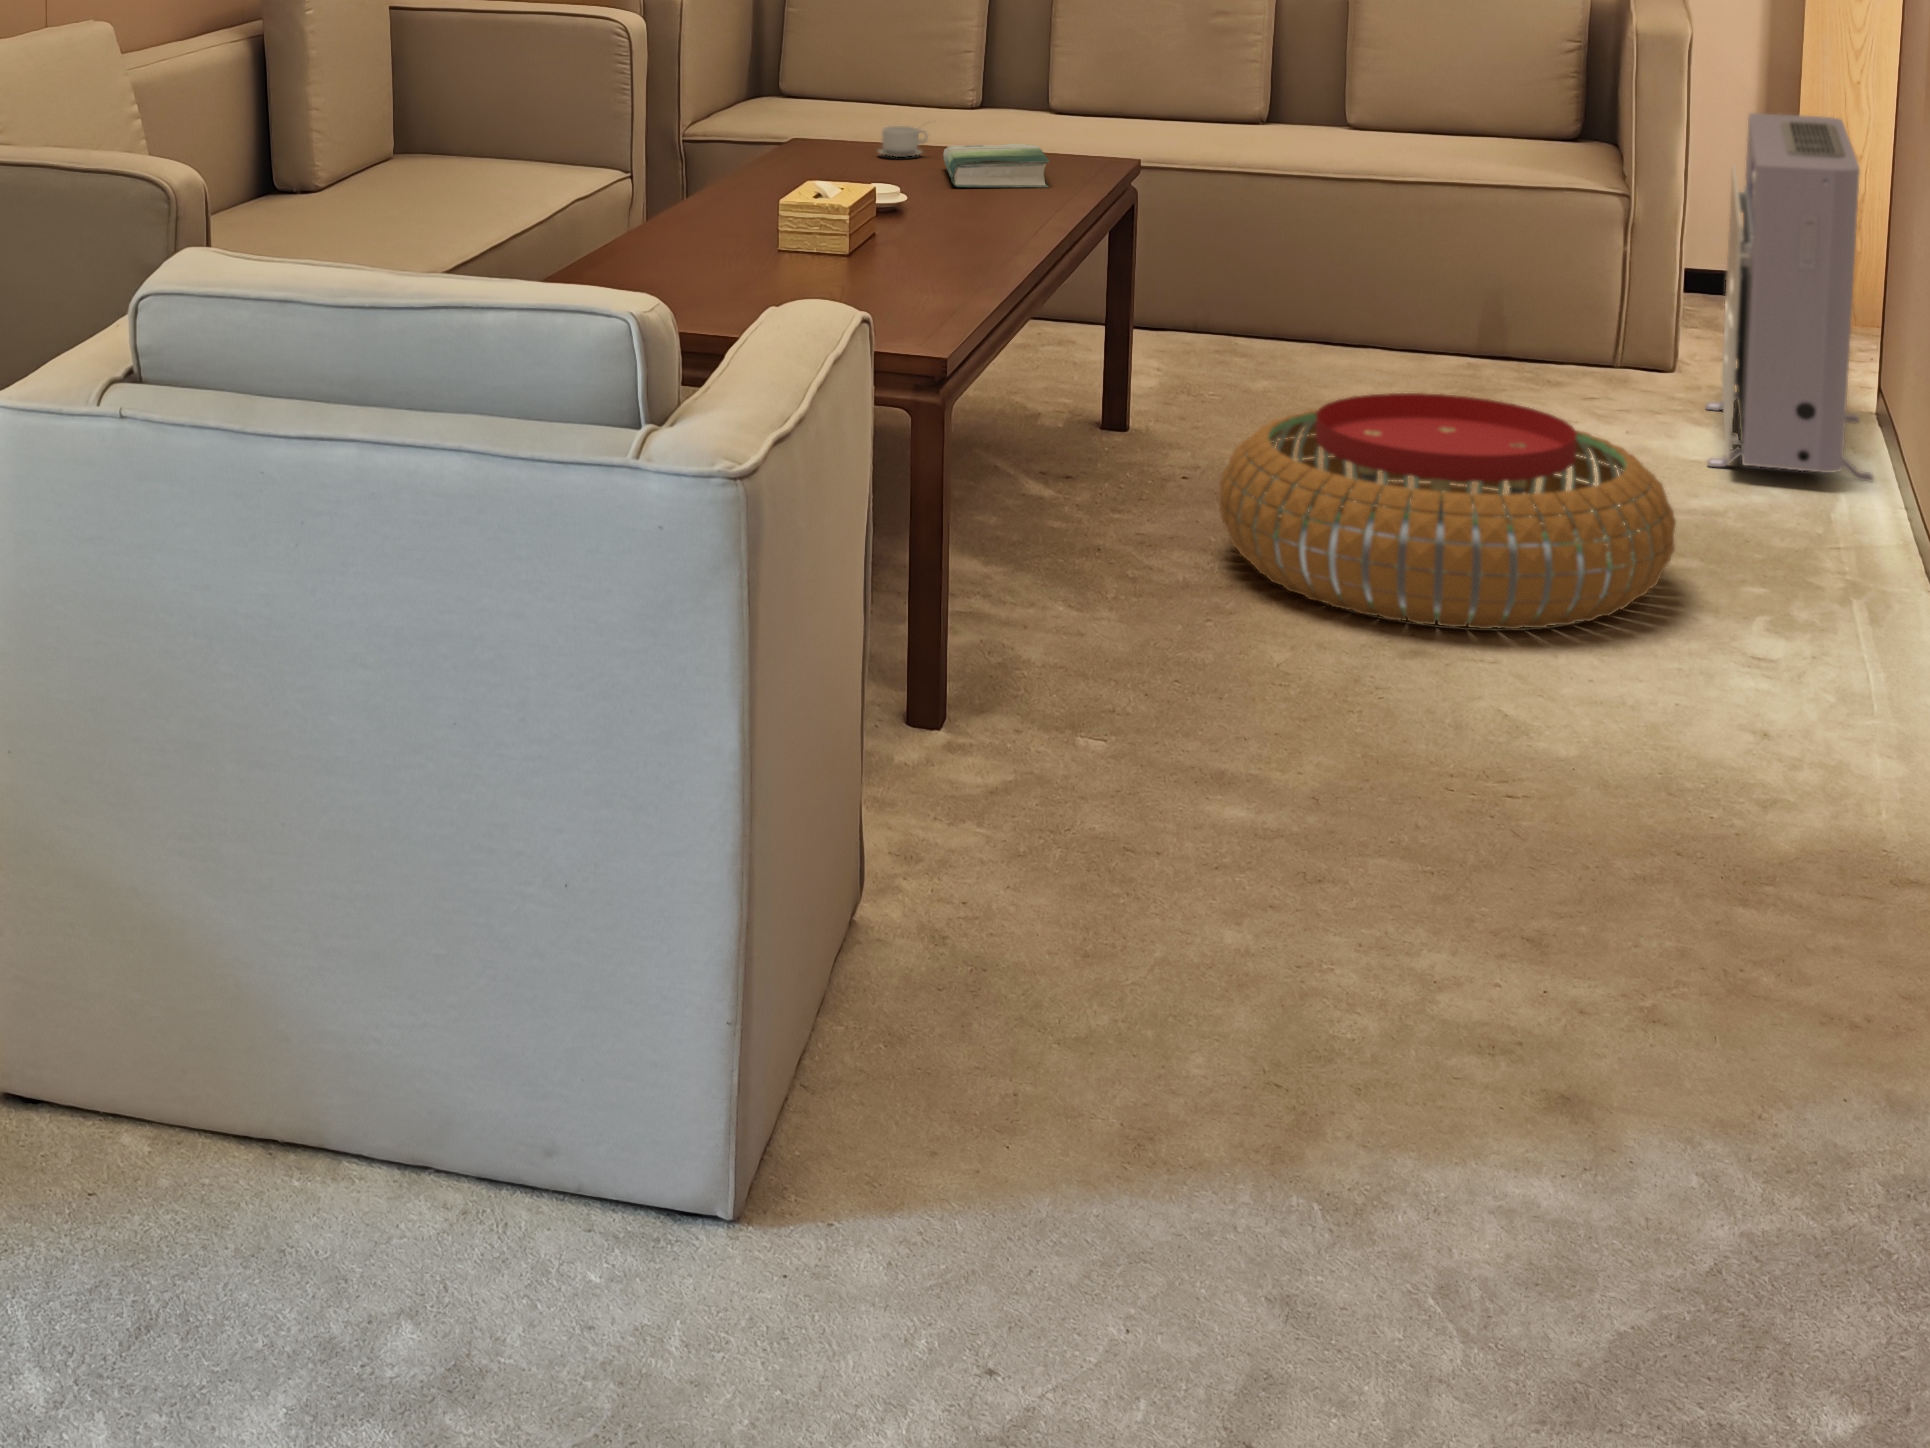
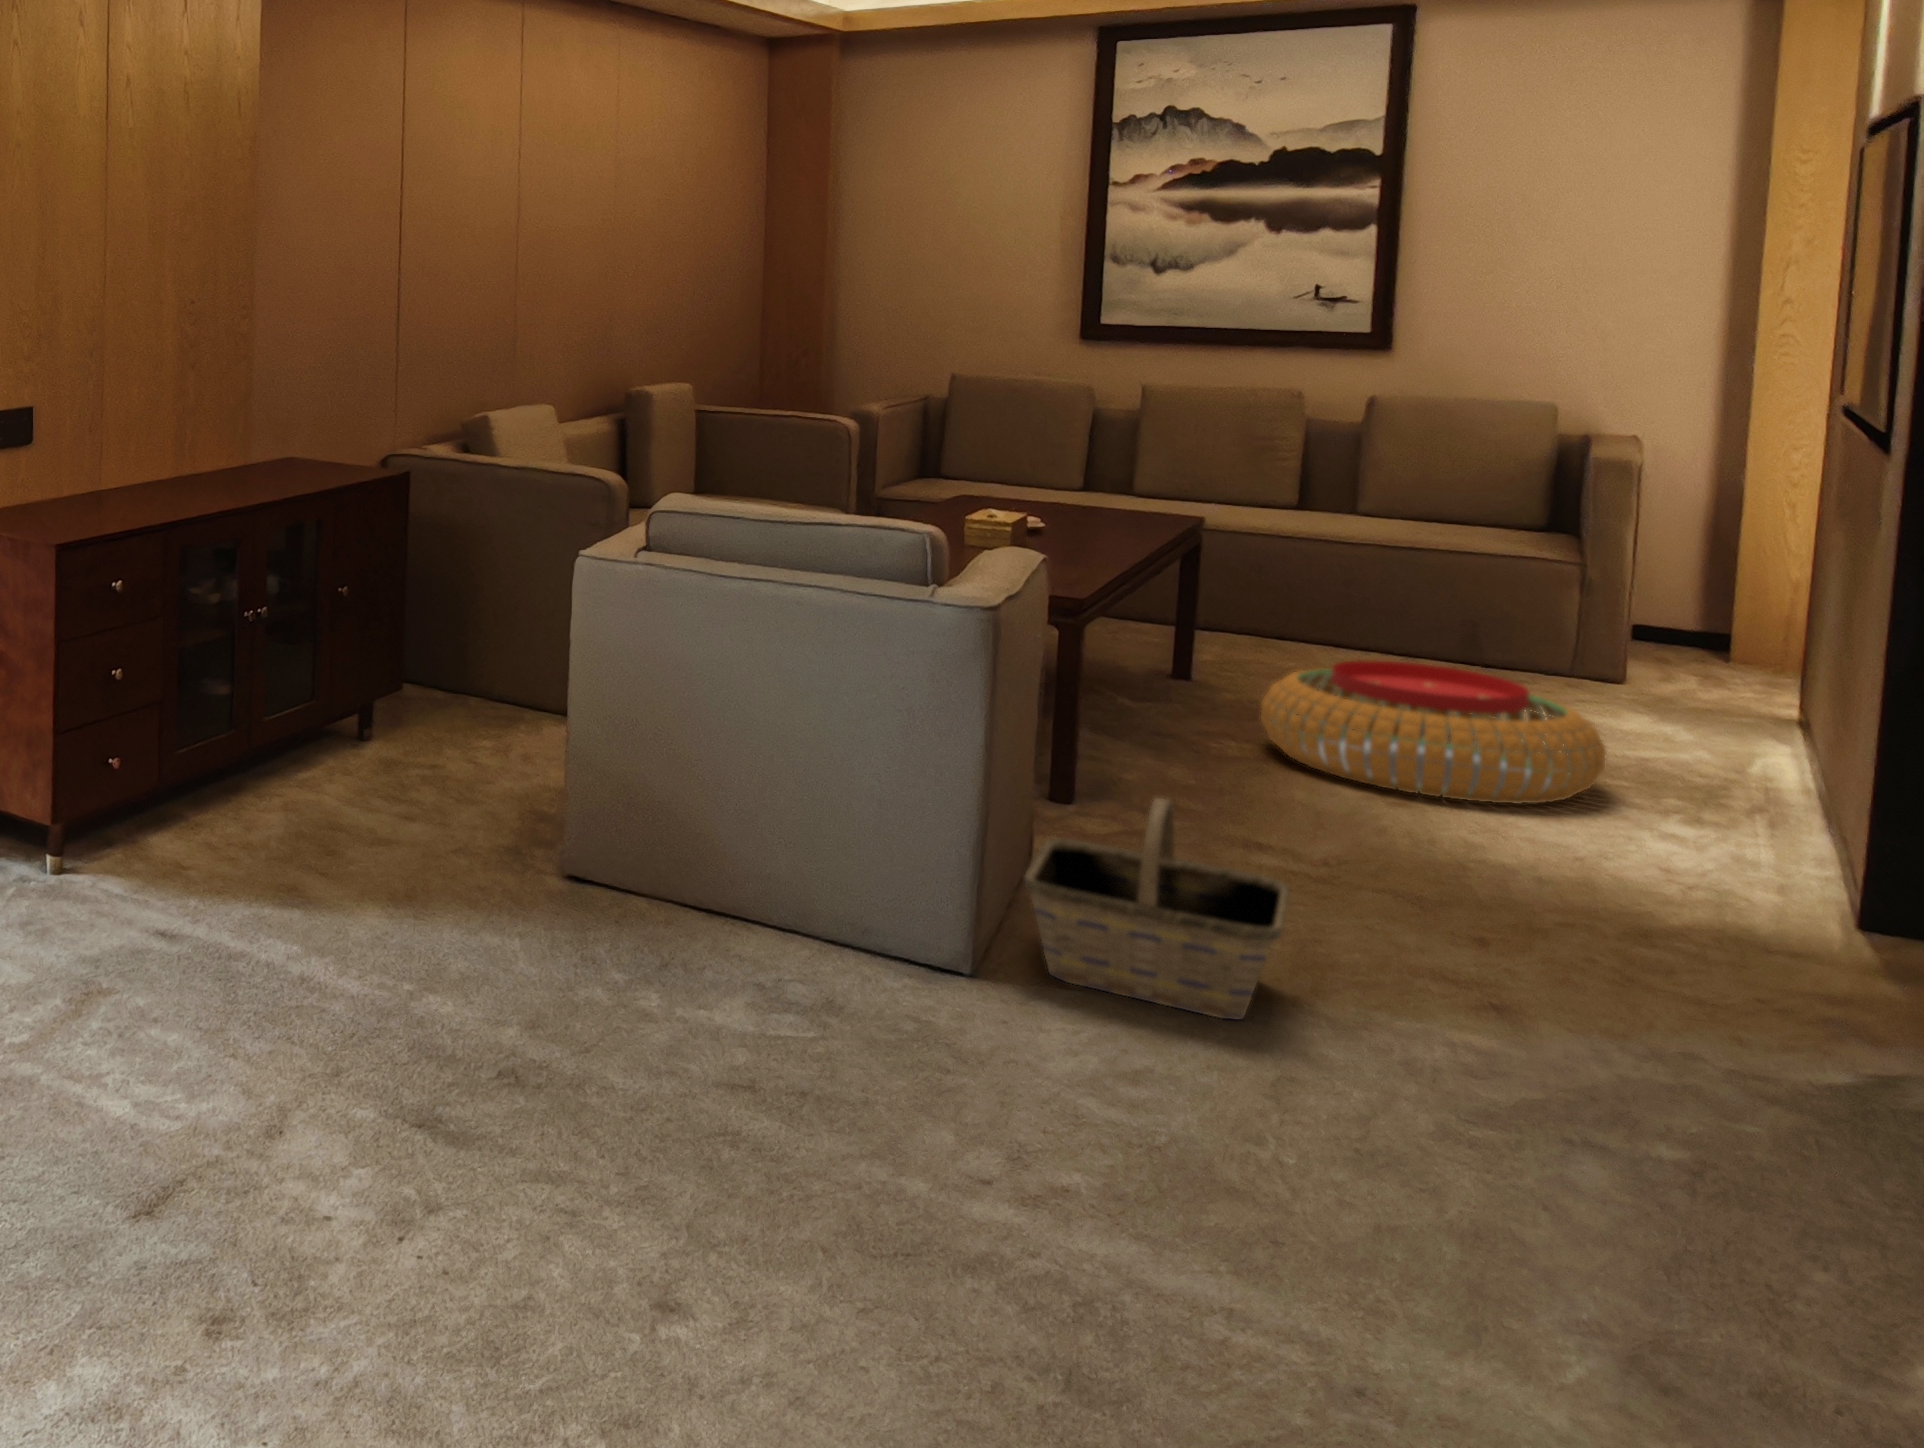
air purifier: present [1706,113,1874,482] -> none [1643,516,1784,757]
teacup: present [879,126,928,157] -> none [1018,488,1059,508]
book: present [943,143,1050,188] -> none [1065,502,1142,528]
basket: none [820,800,1259,1248] -> present [1025,798,1289,1019]

